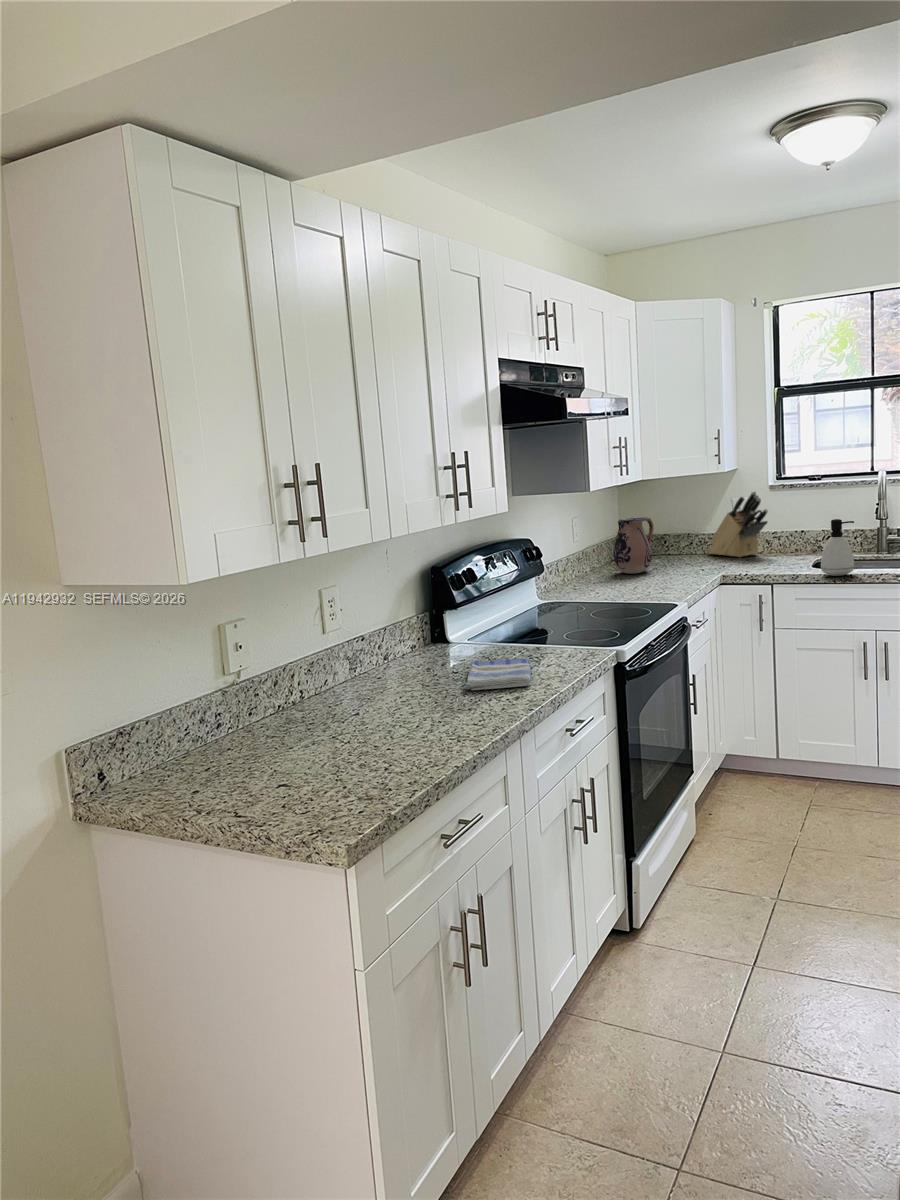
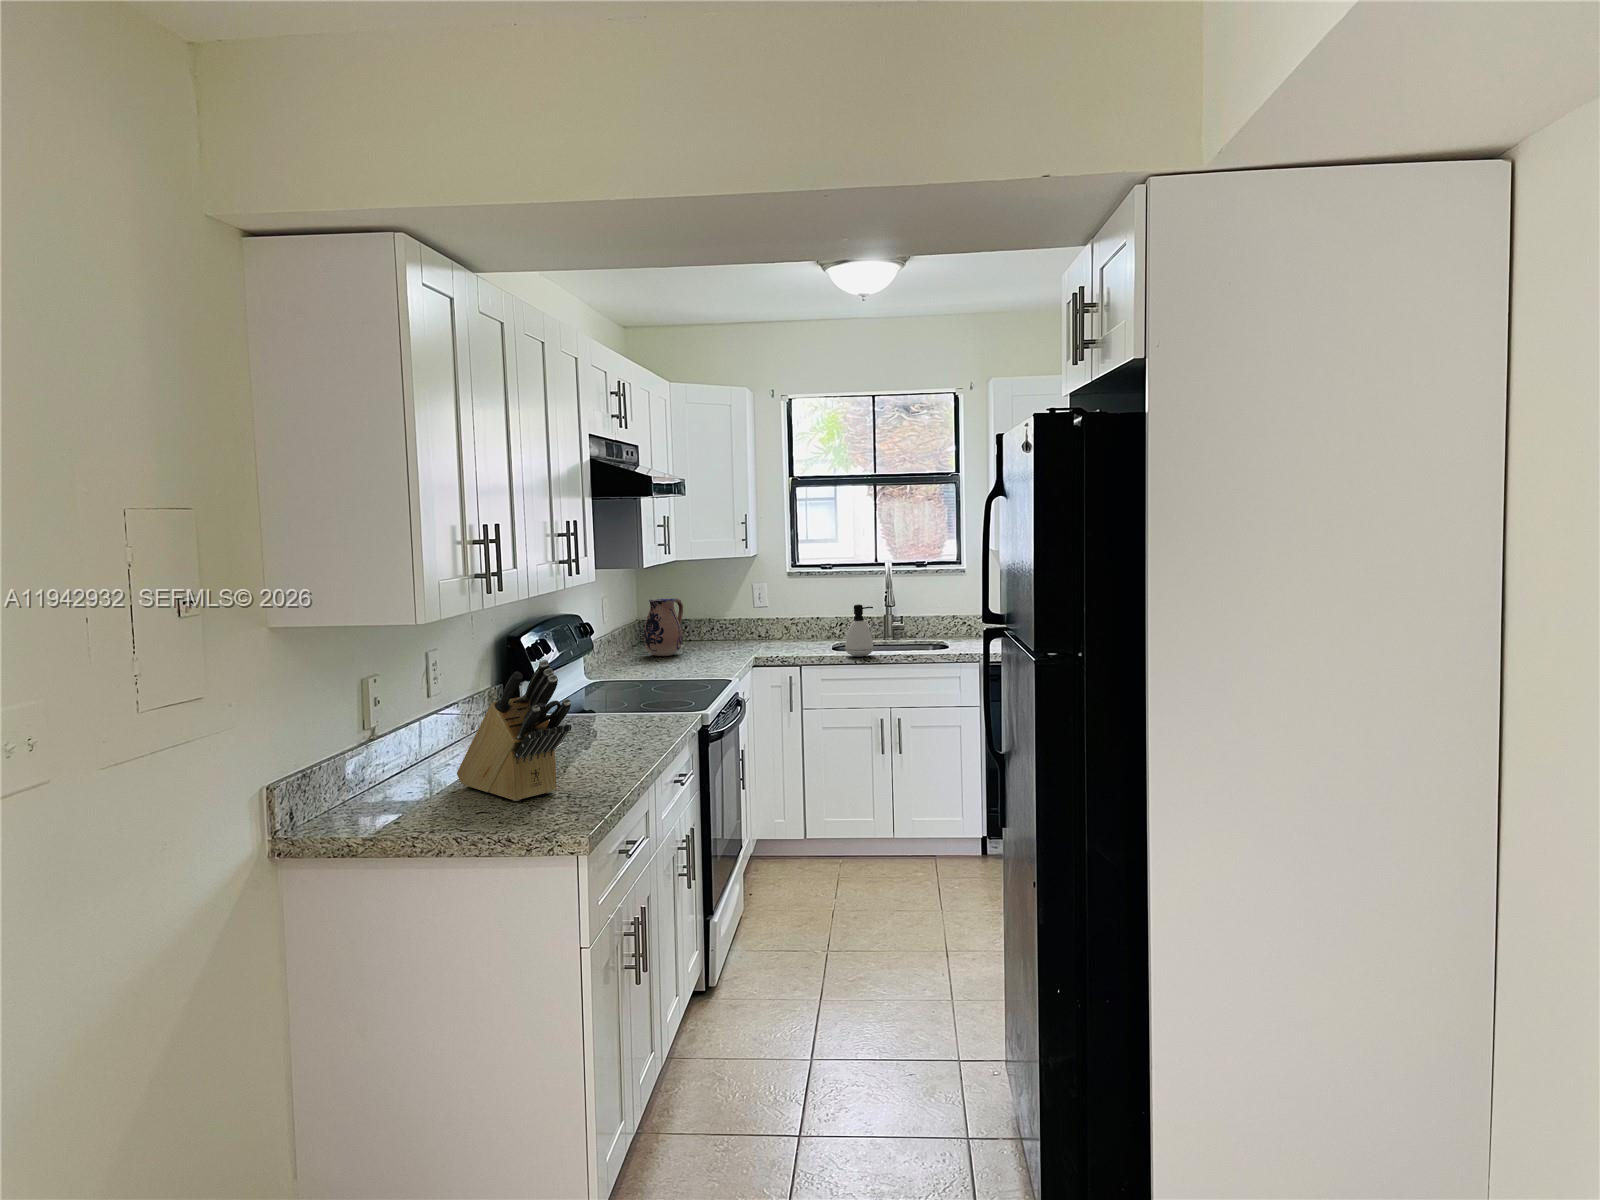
knife block: present [706,492,768,557] -> present [457,660,572,801]
dish towel: present [464,659,531,690] -> none [572,721,644,746]

